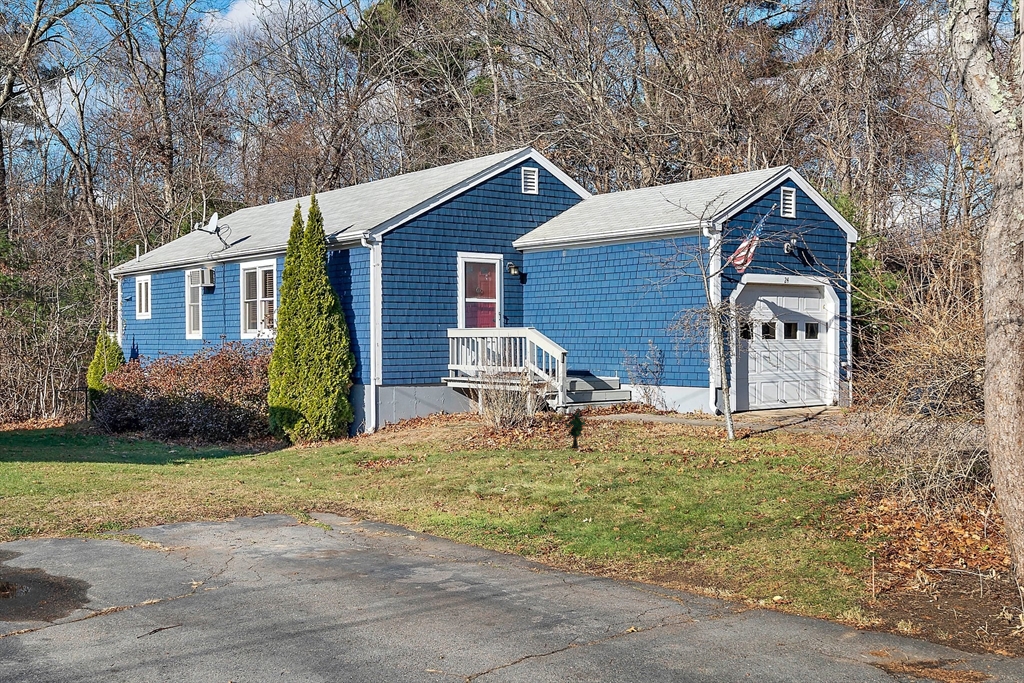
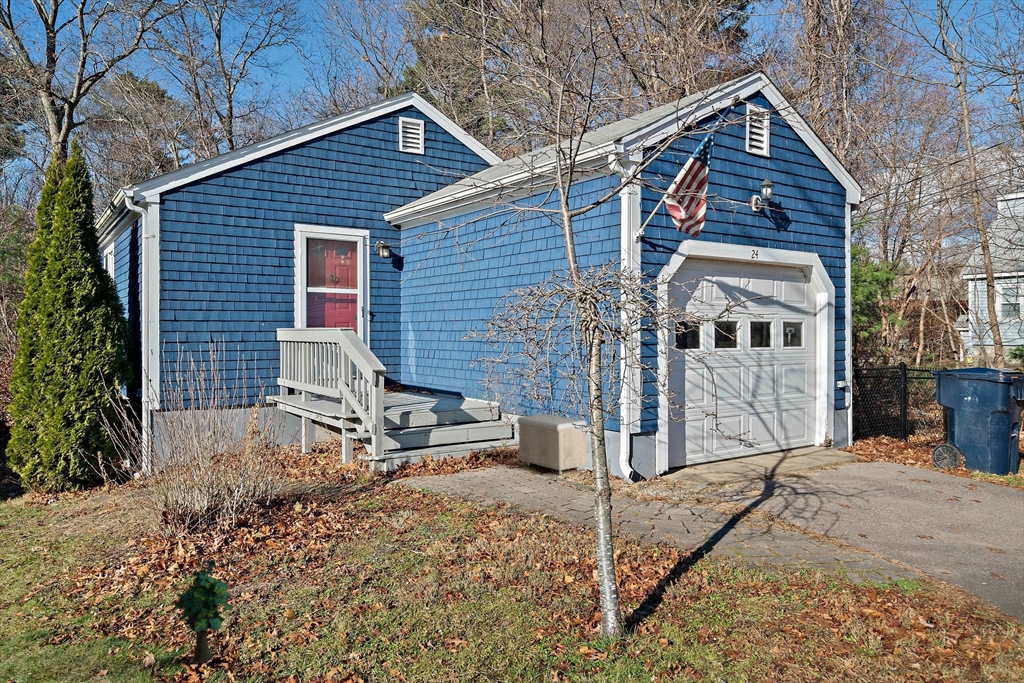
storage bench: none [643,381,688,414] -> present [517,414,587,474]

